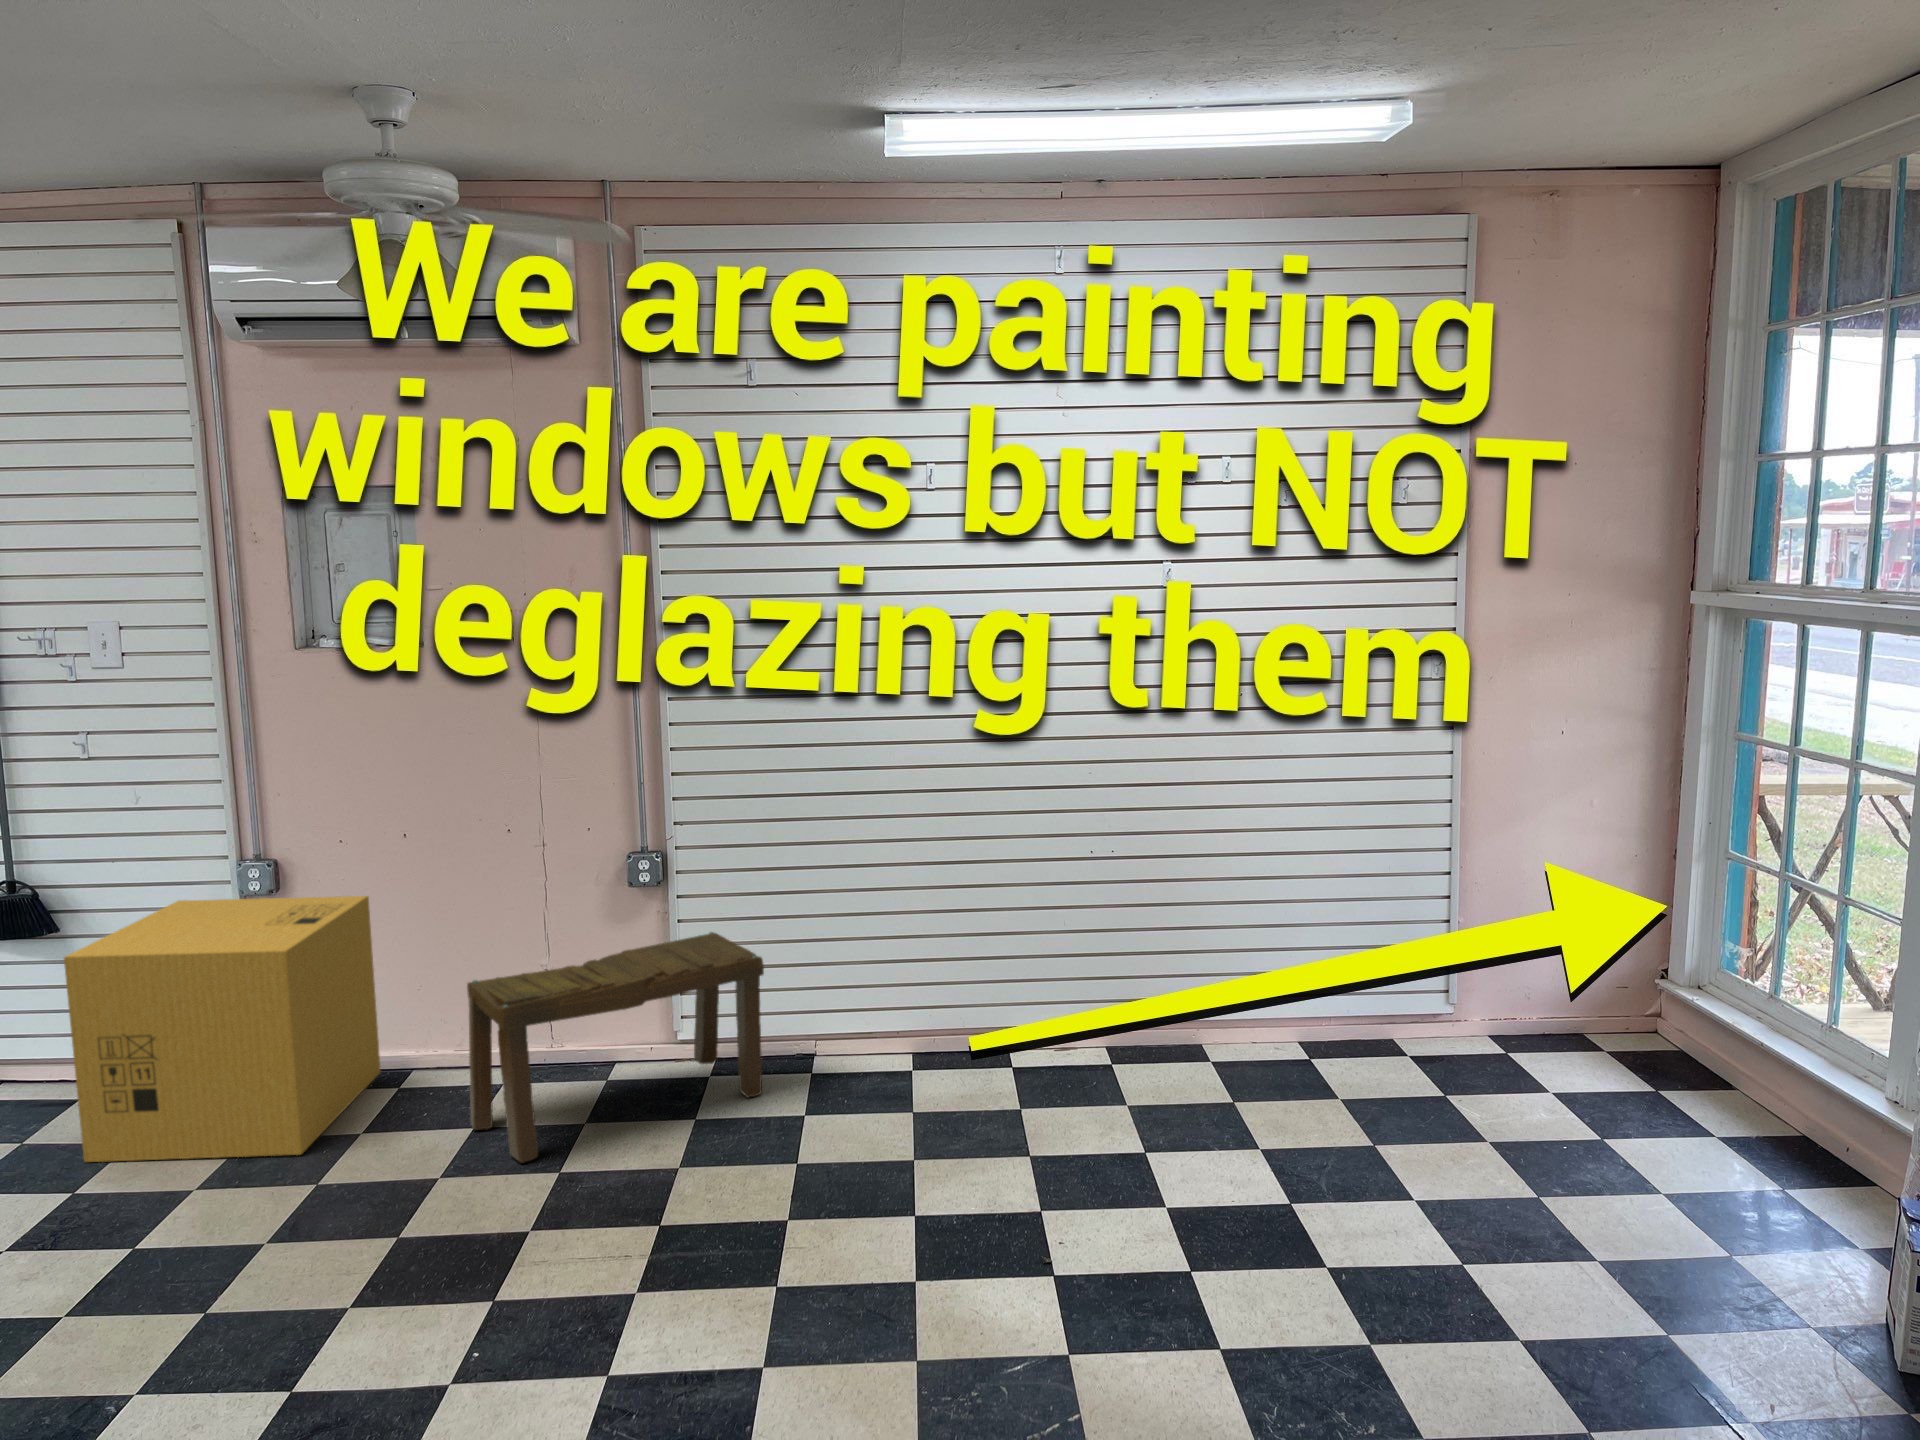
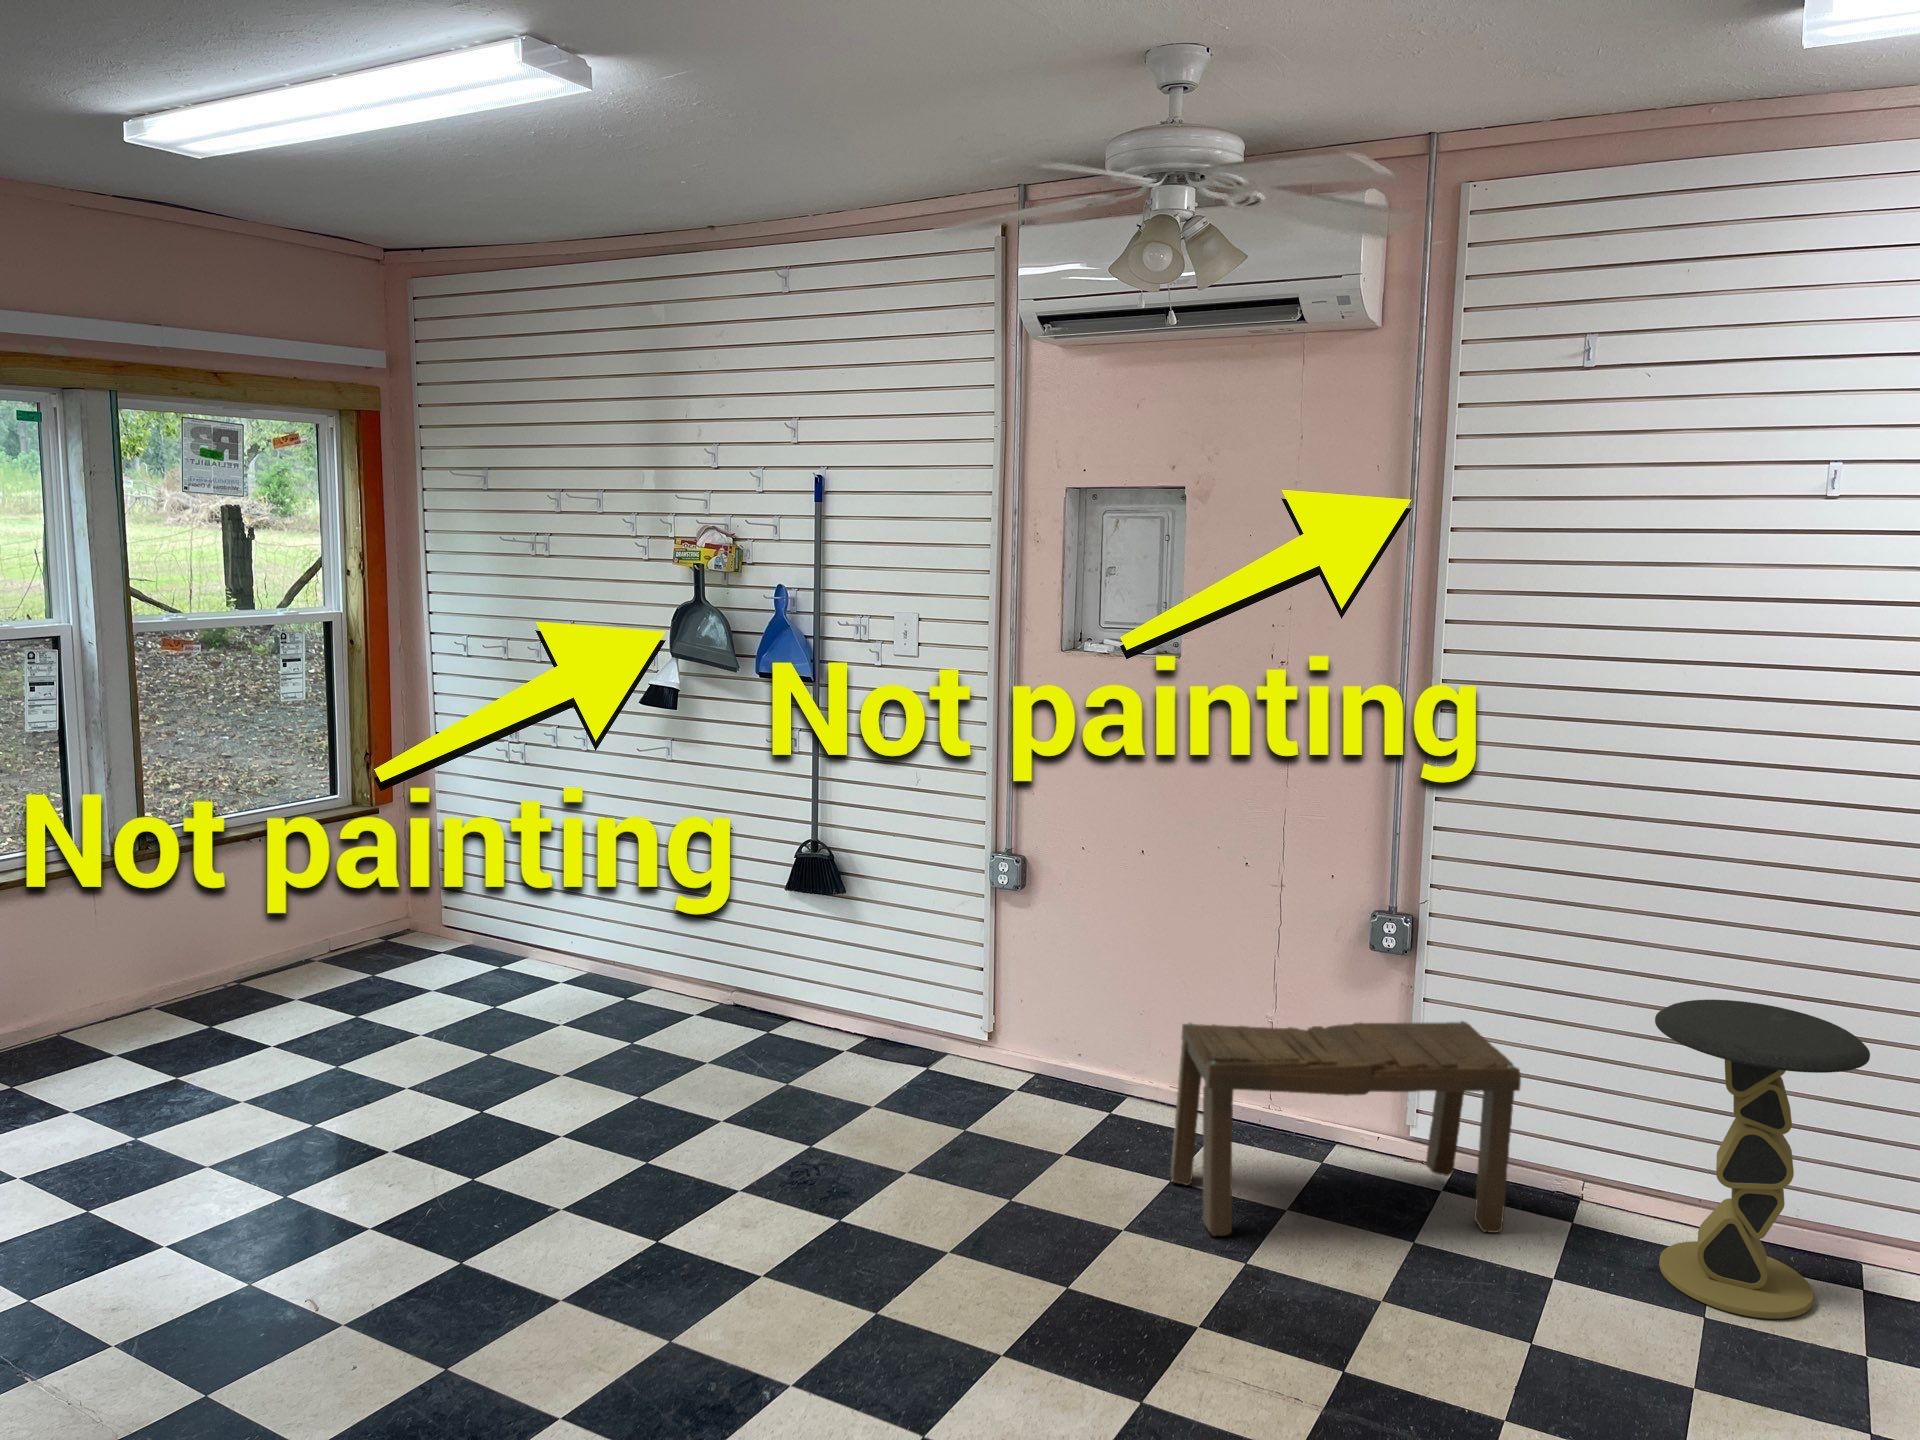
side table: none [856,872,997,1104] -> present [1655,1000,1870,1319]
cardboard box: present [64,896,381,1162] -> none [835,882,1103,1160]

